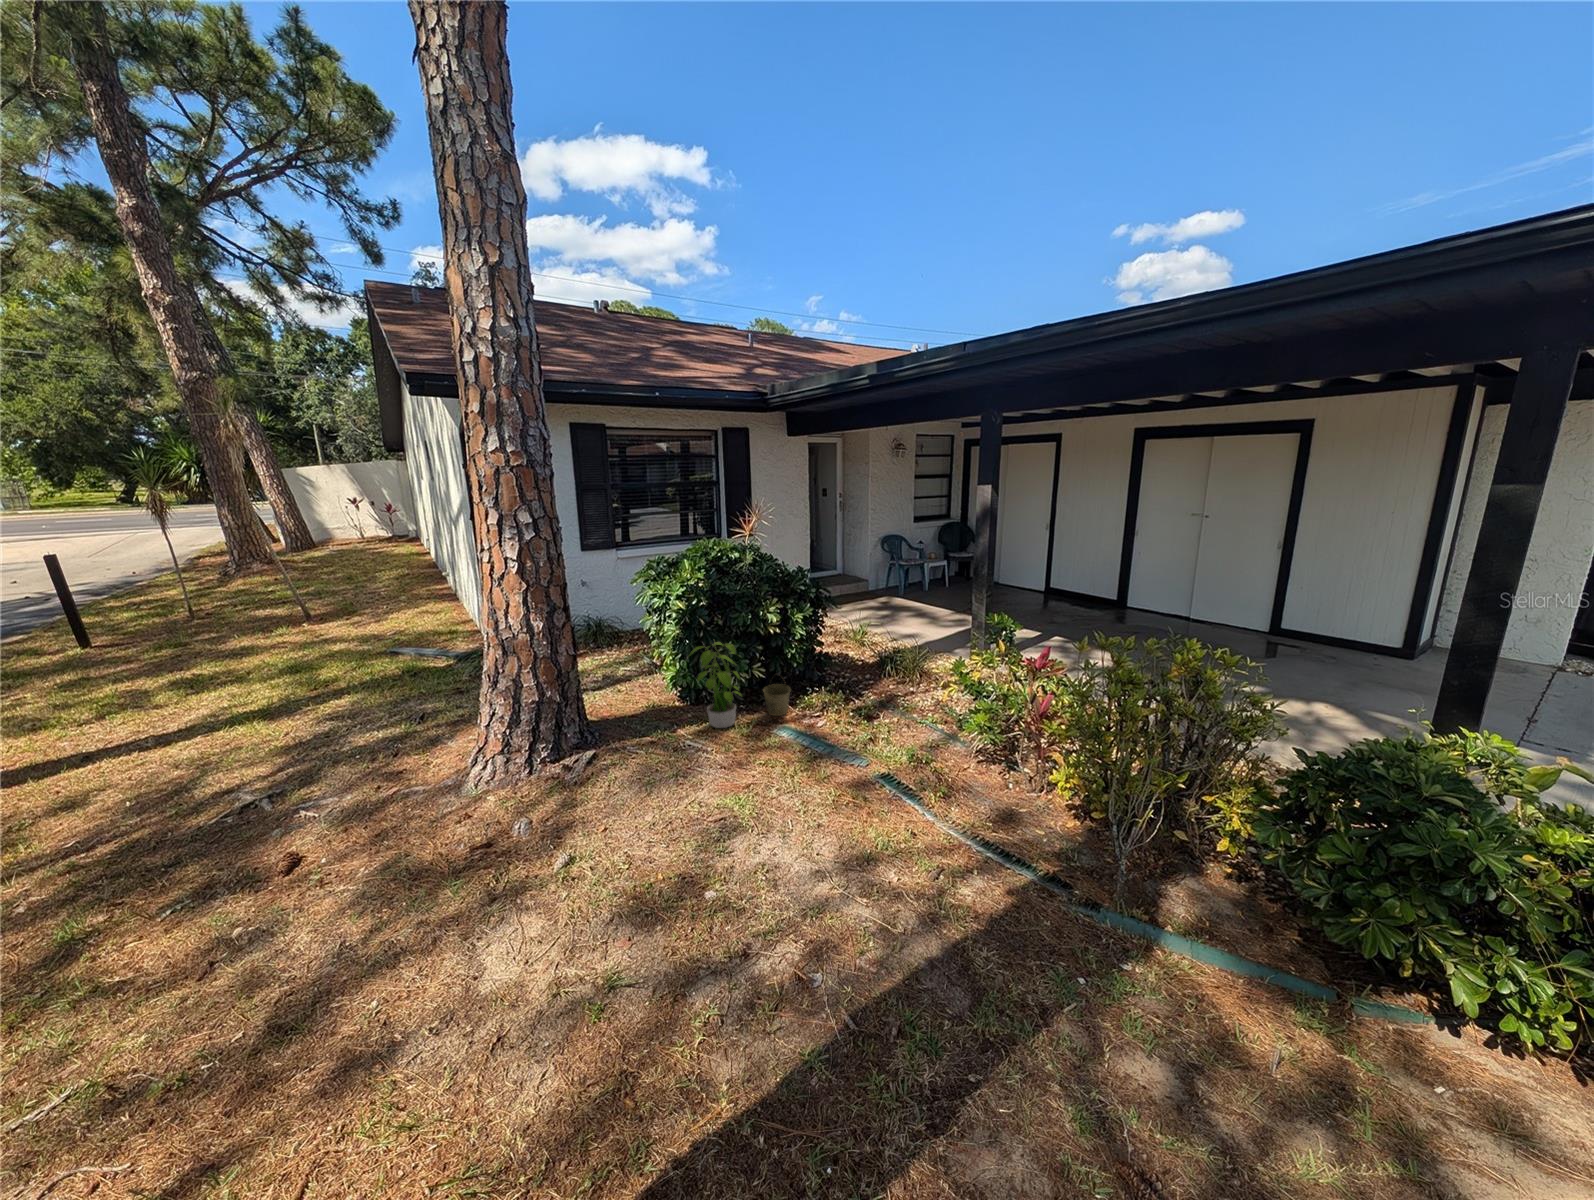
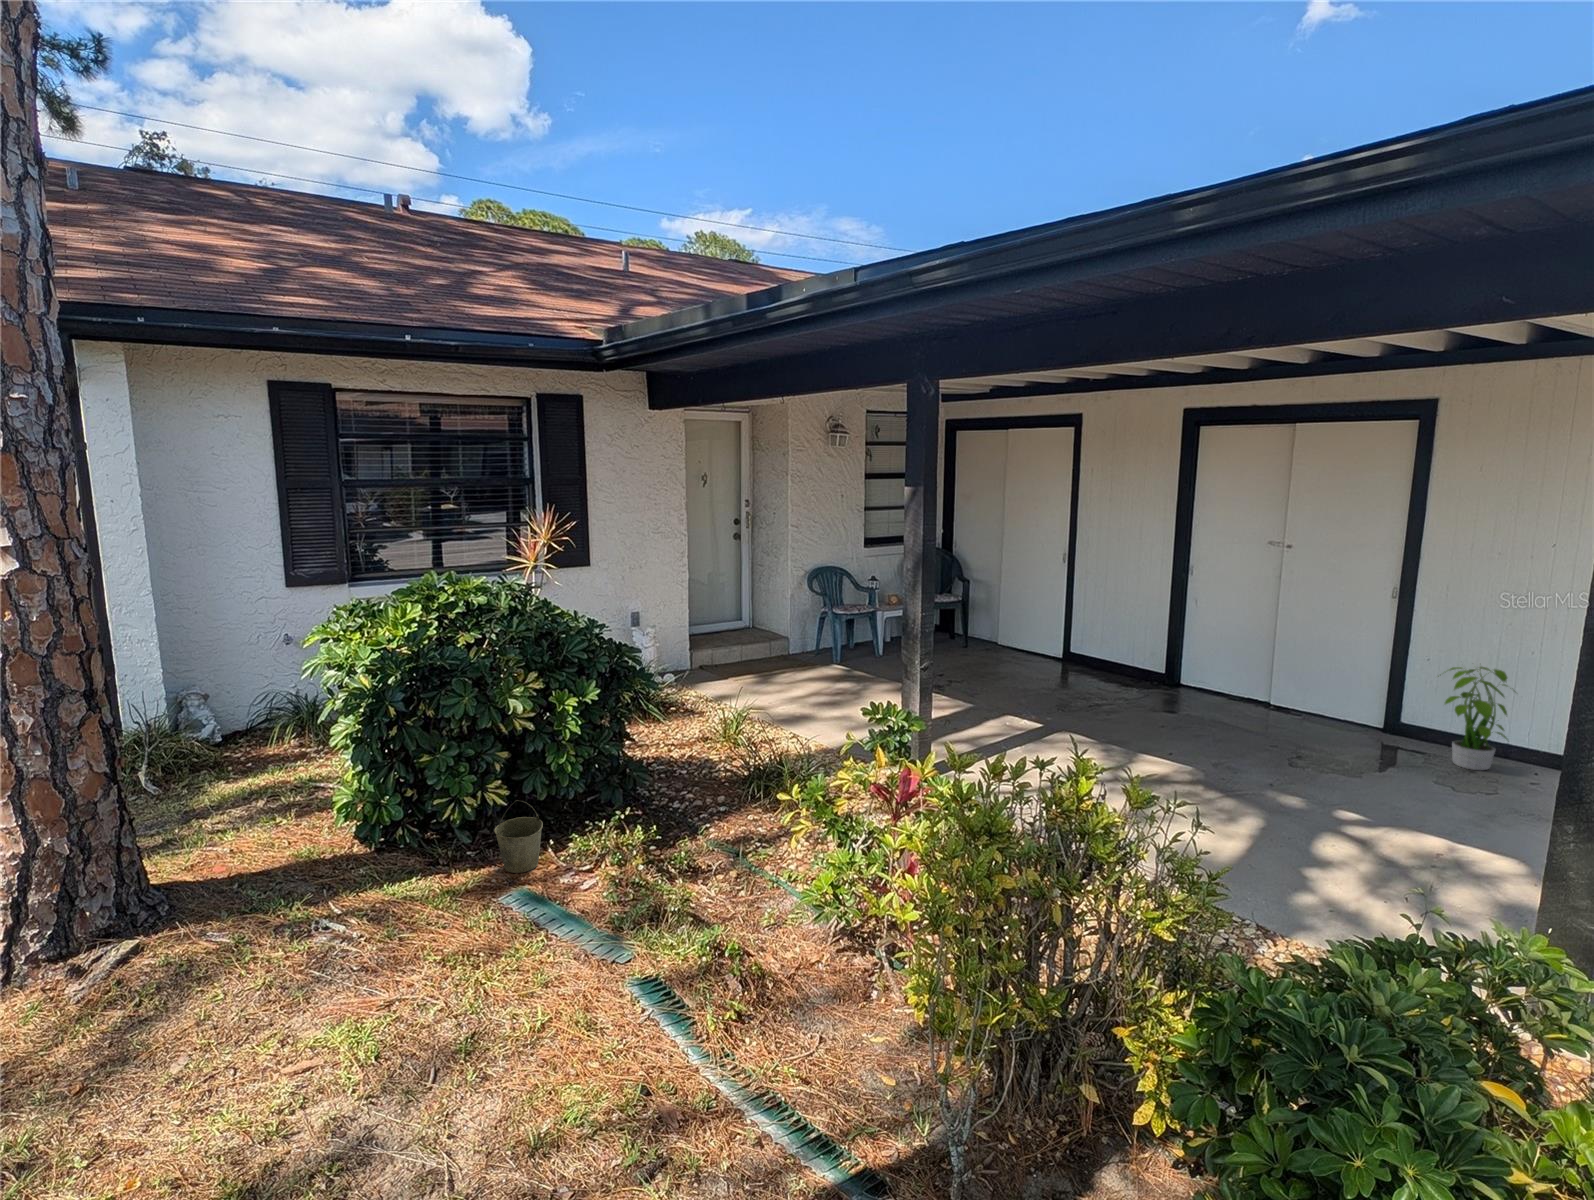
potted plant: present [691,642,741,728] -> present [1438,666,1513,770]

